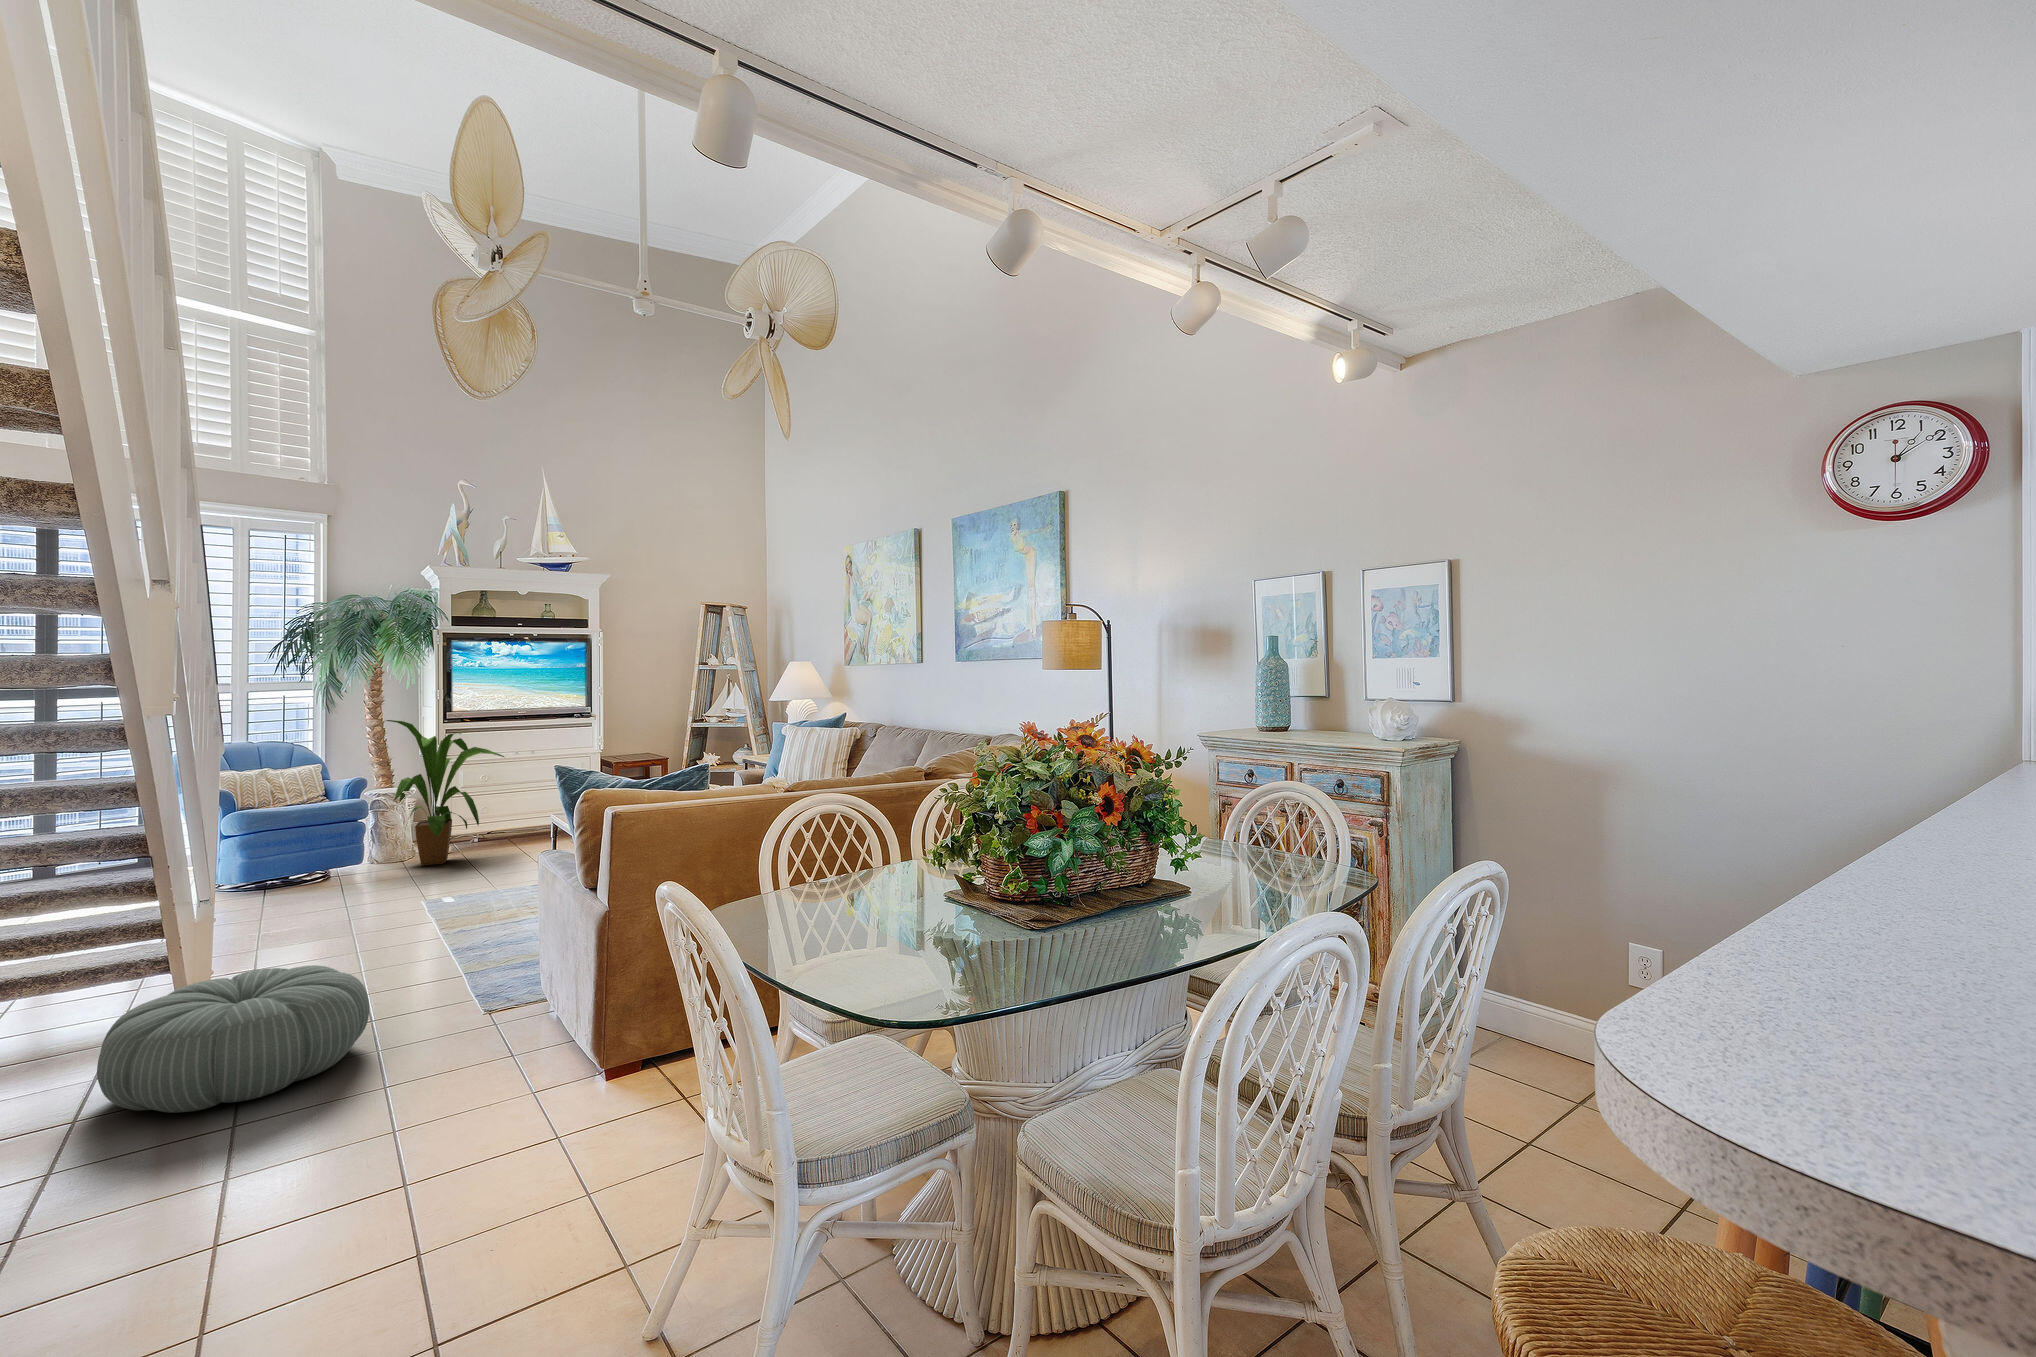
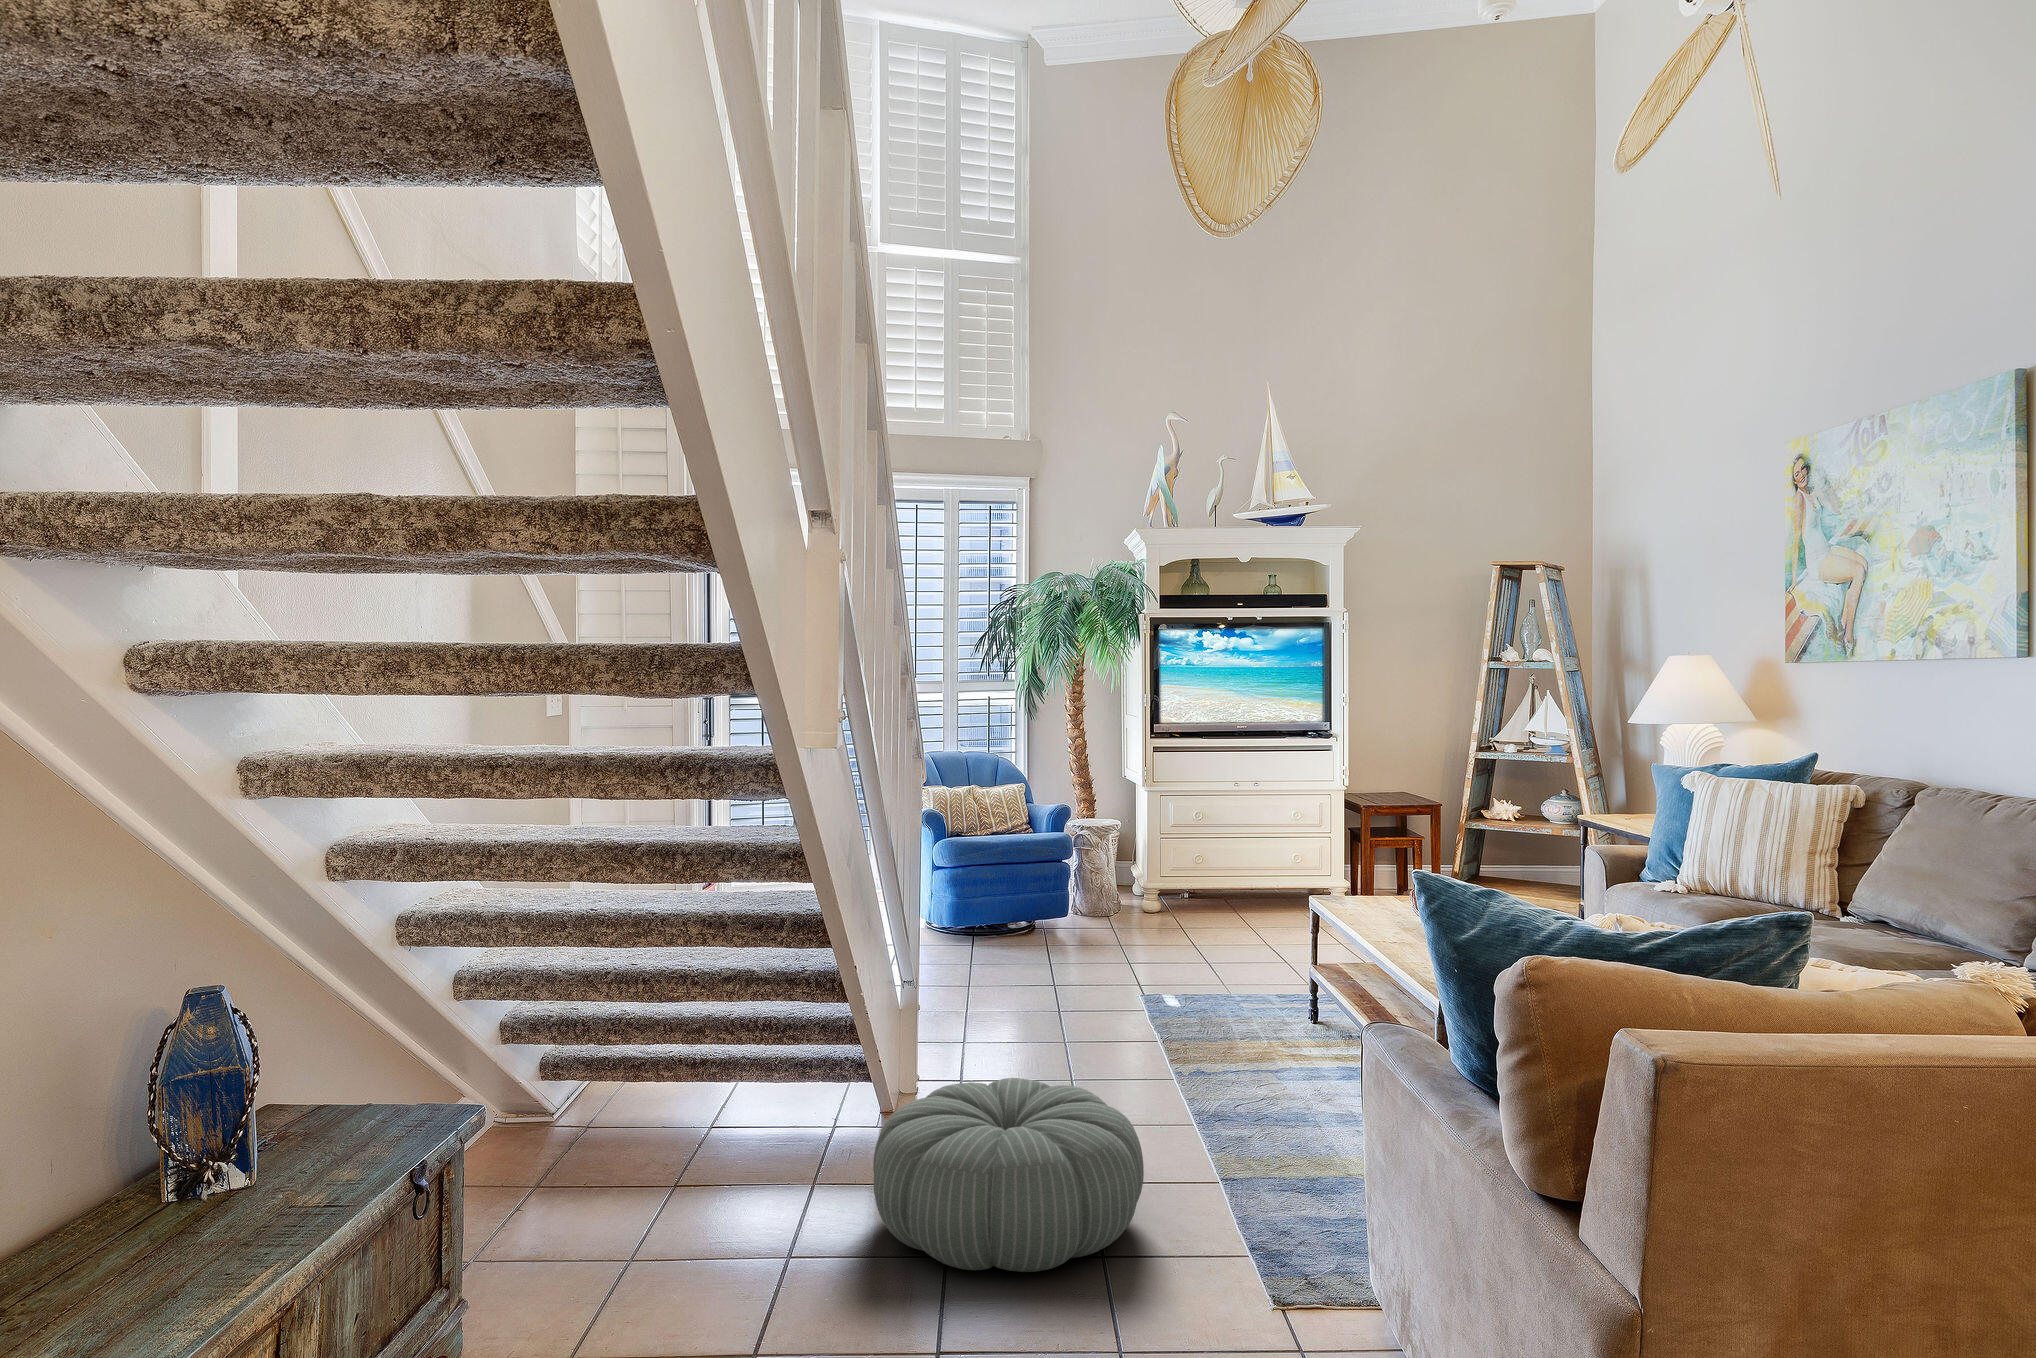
house plant: present [386,720,504,866] -> none [1094,733,1229,932]

